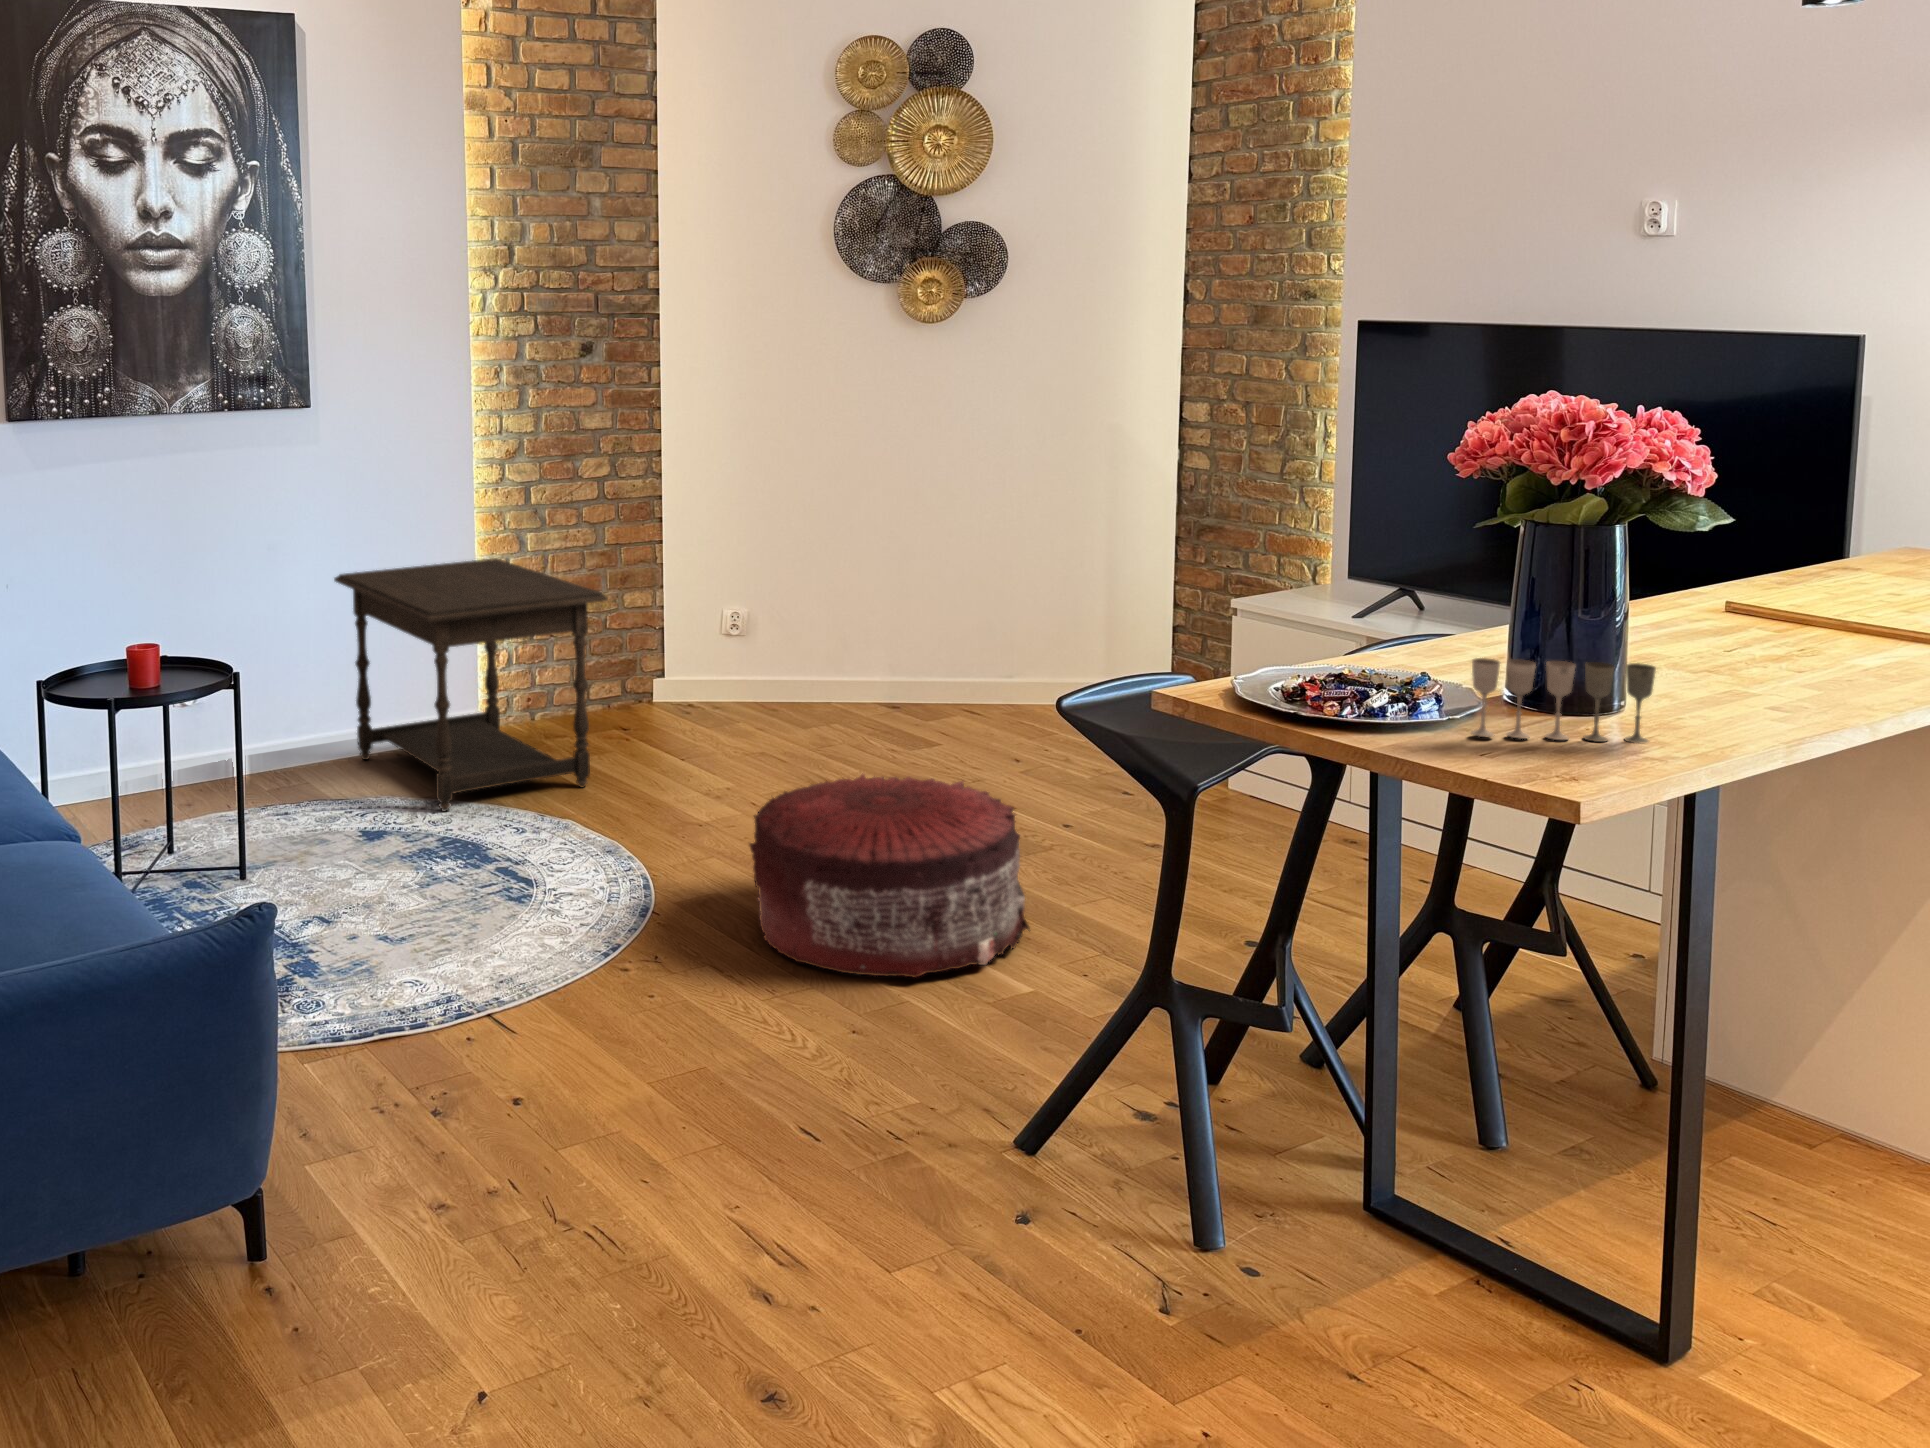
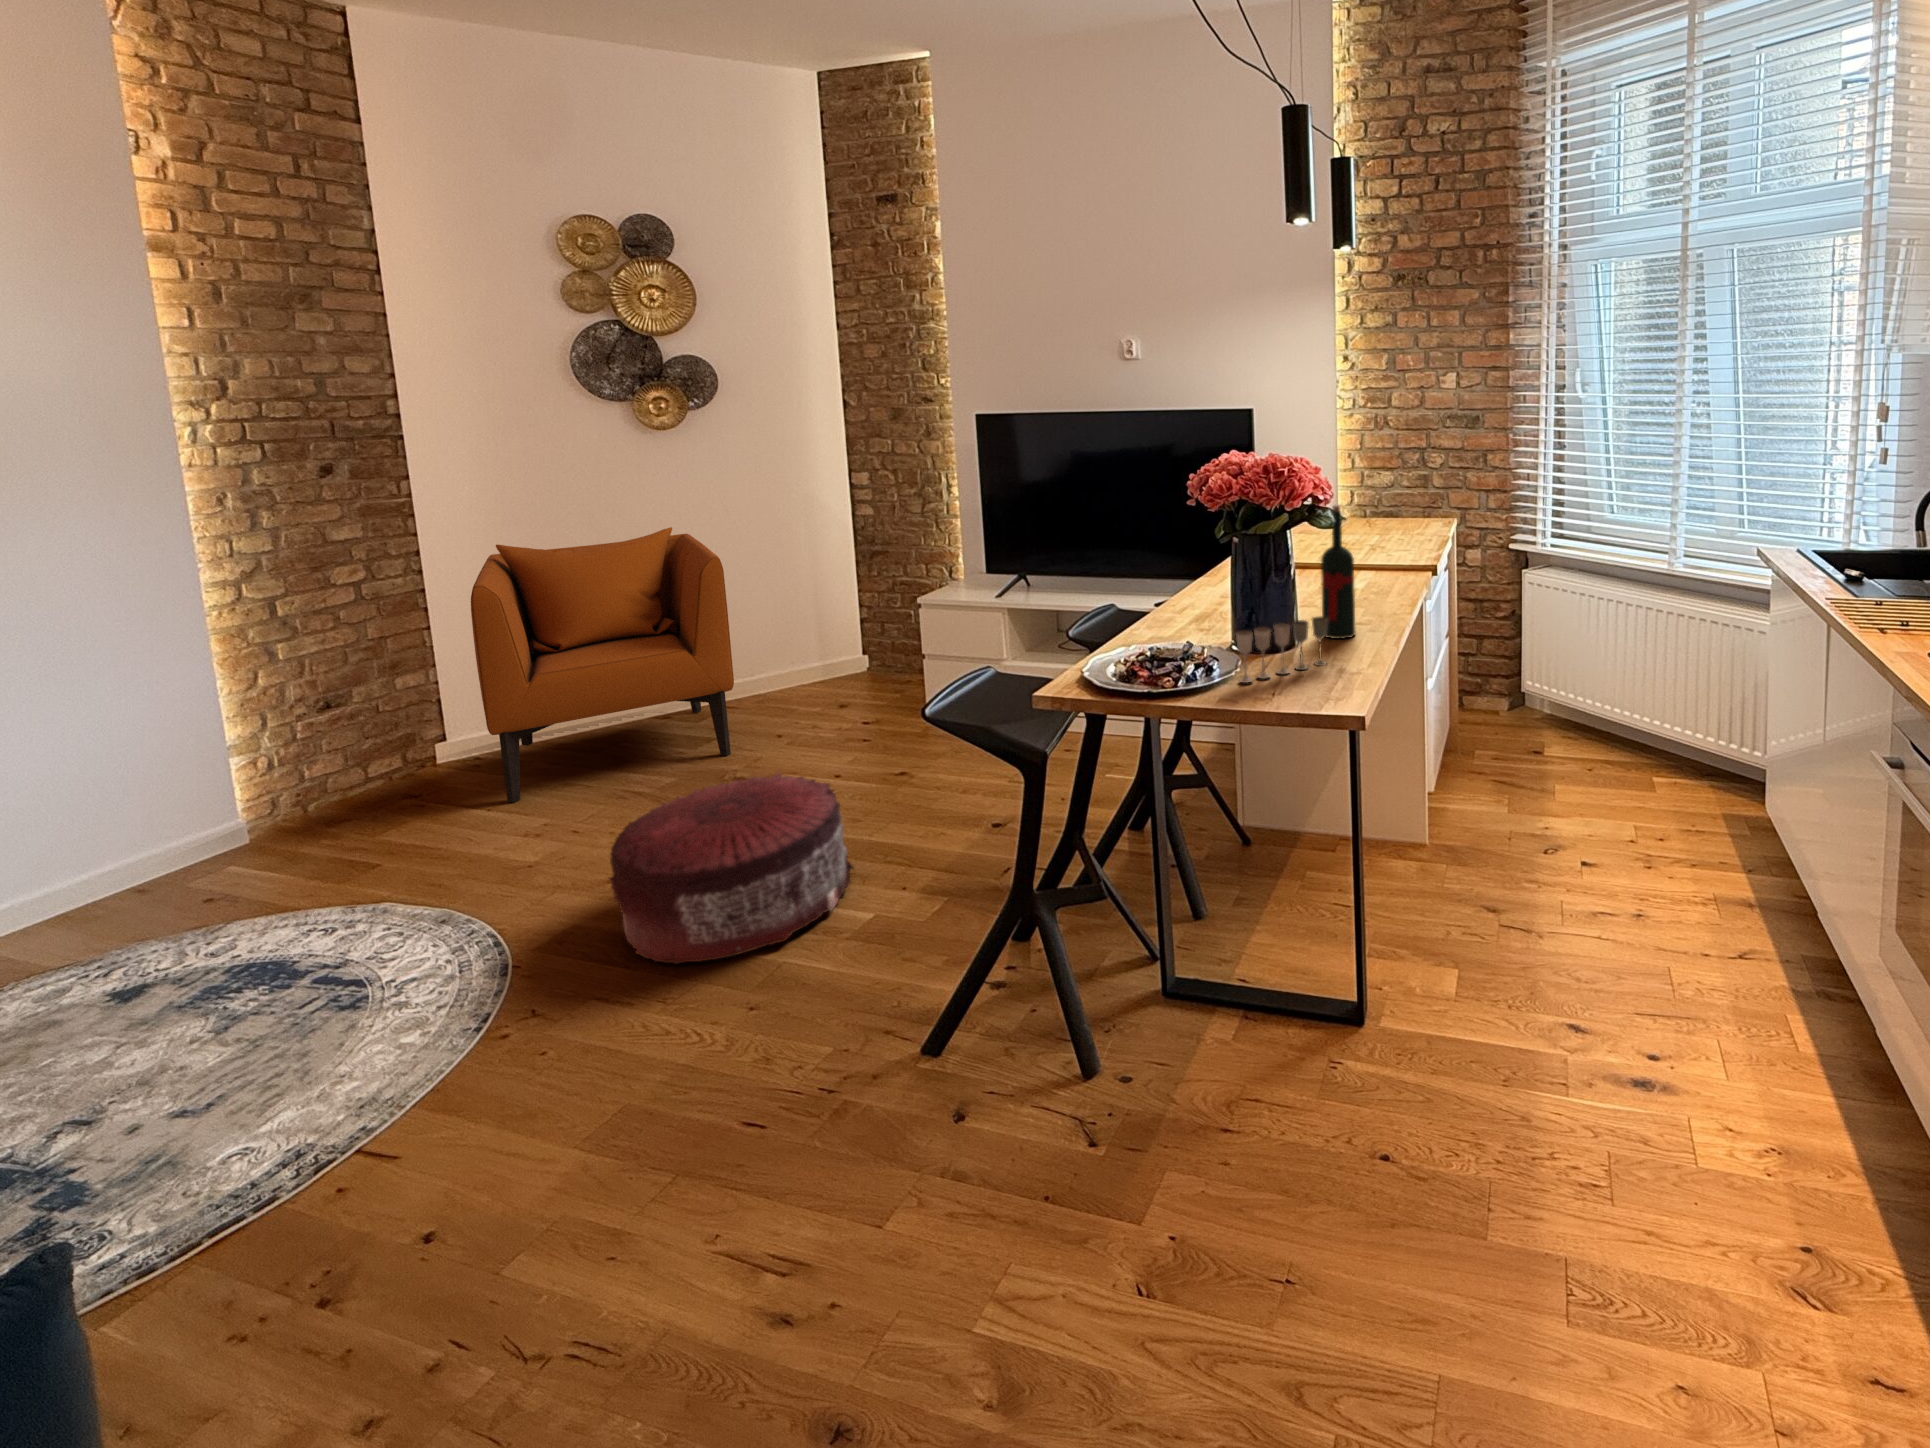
armchair: none [691,451,967,769] -> present [471,527,734,803]
wine bottle: none [1696,493,1771,721] -> present [1321,505,1355,639]
side table: present [334,558,608,811] -> none [18,674,397,936]

